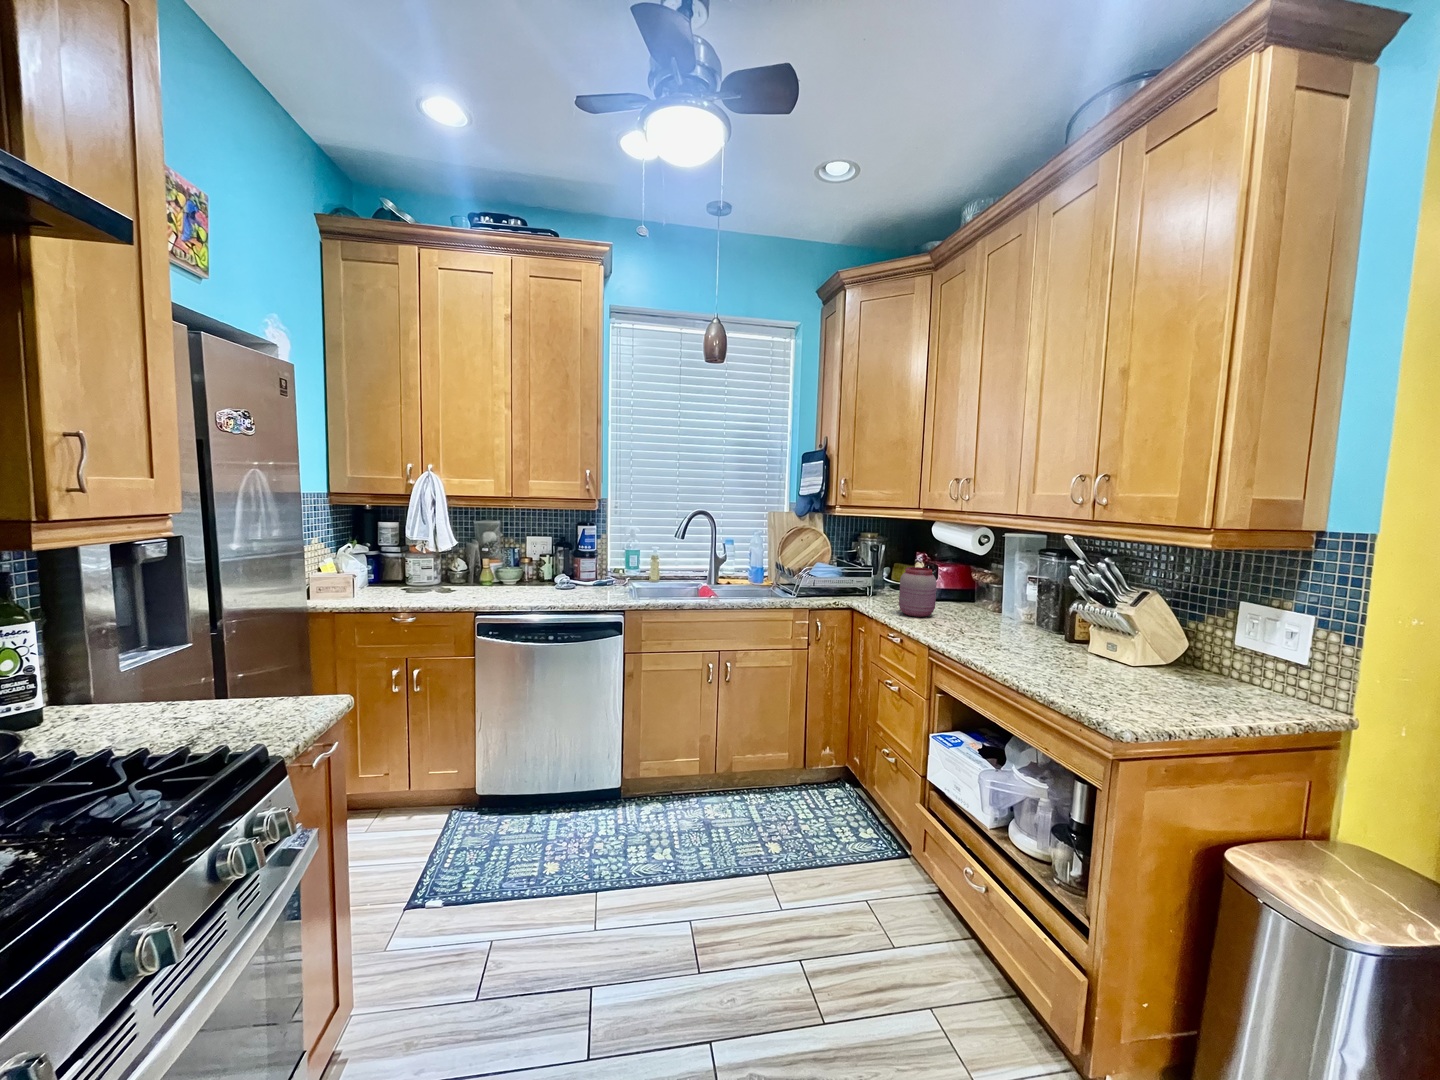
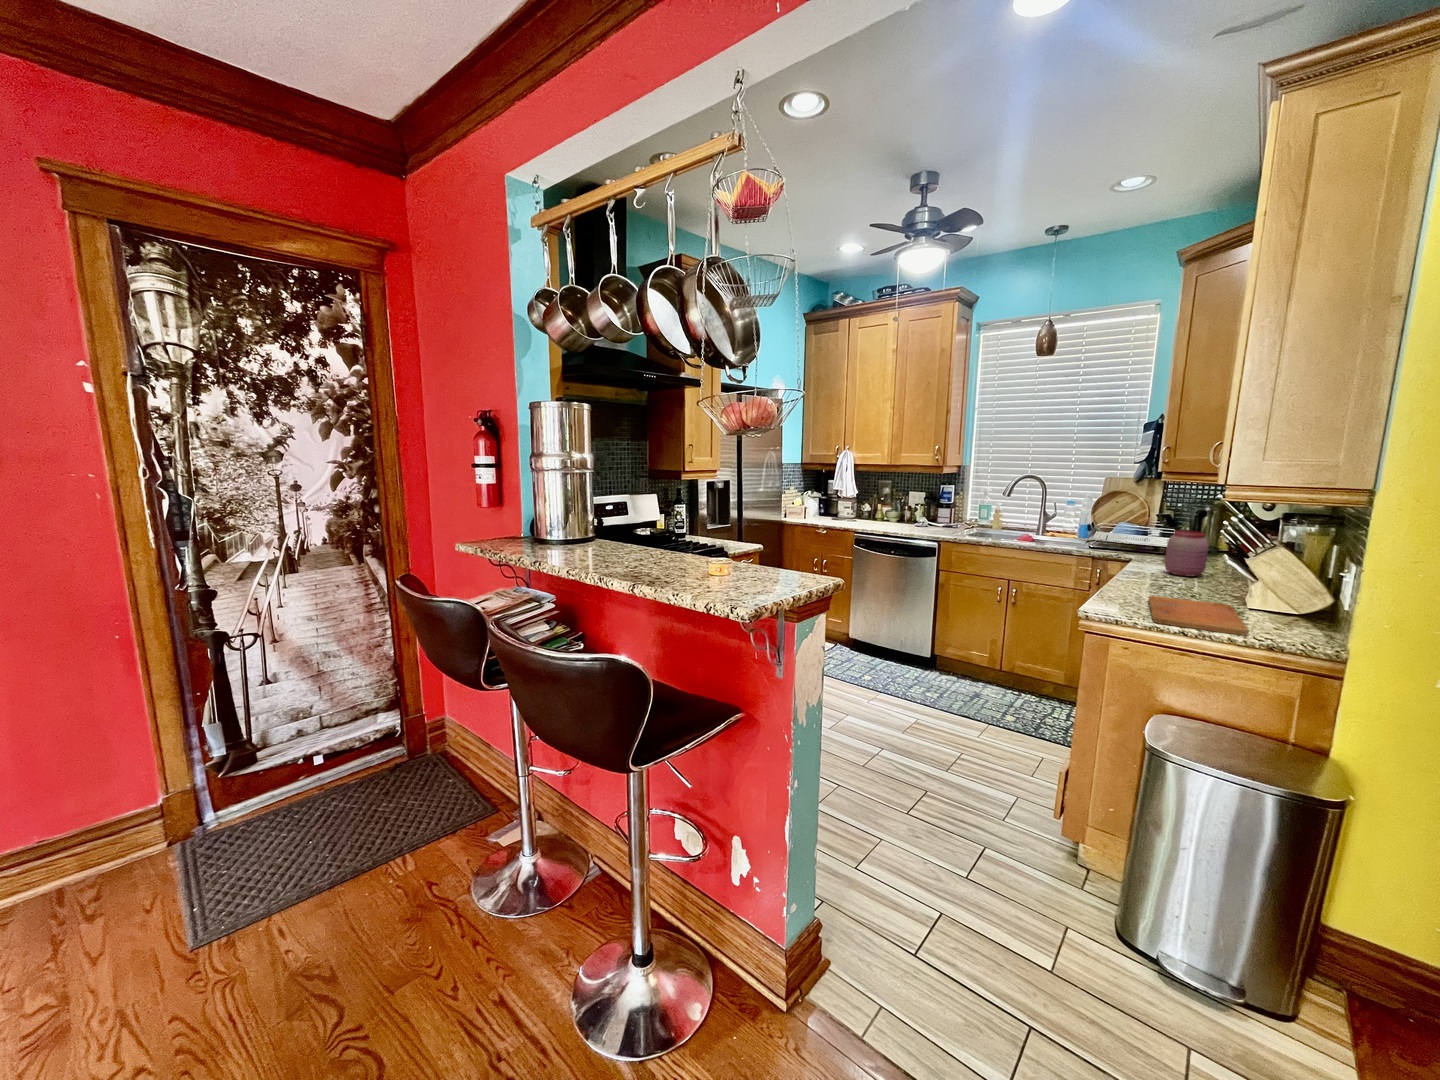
cutting board: none [1011,651,1182,700] -> present [1149,596,1249,636]

